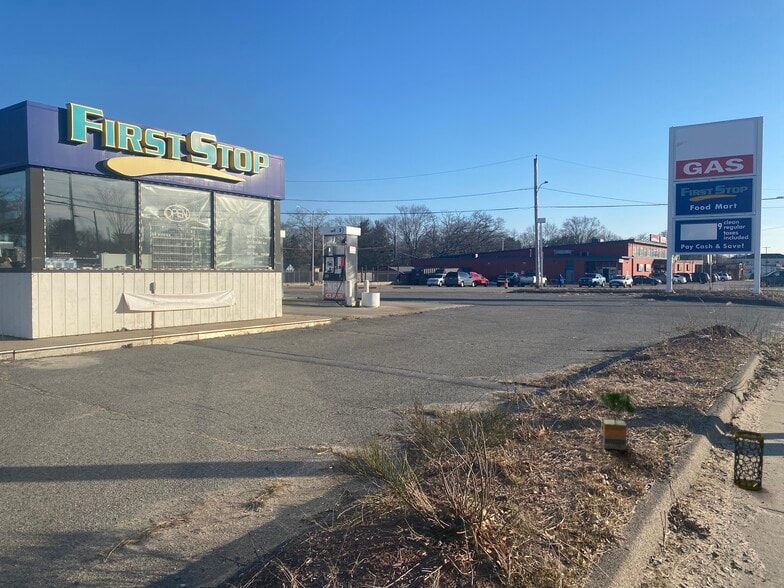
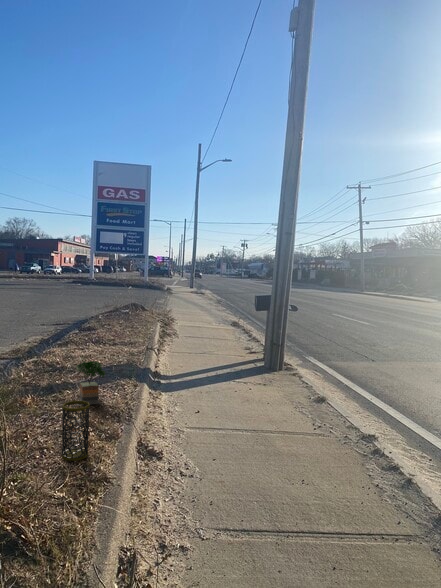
trash can: present [734,431,764,490] -> present [62,401,90,461]

